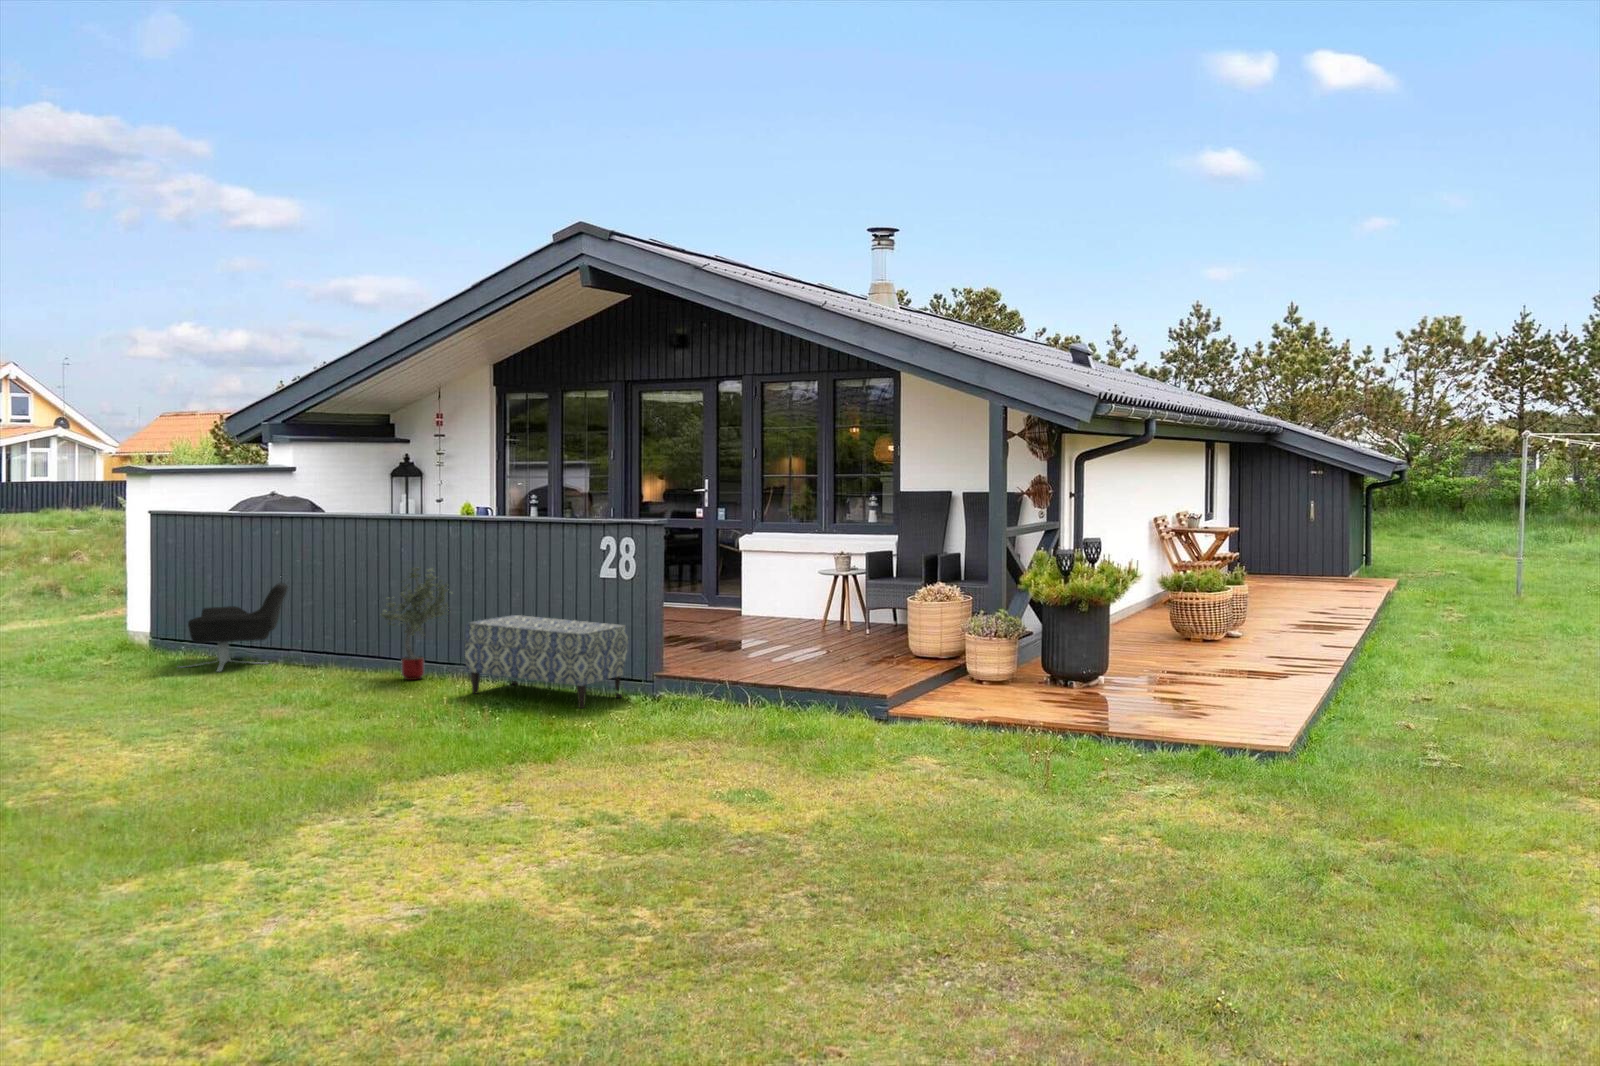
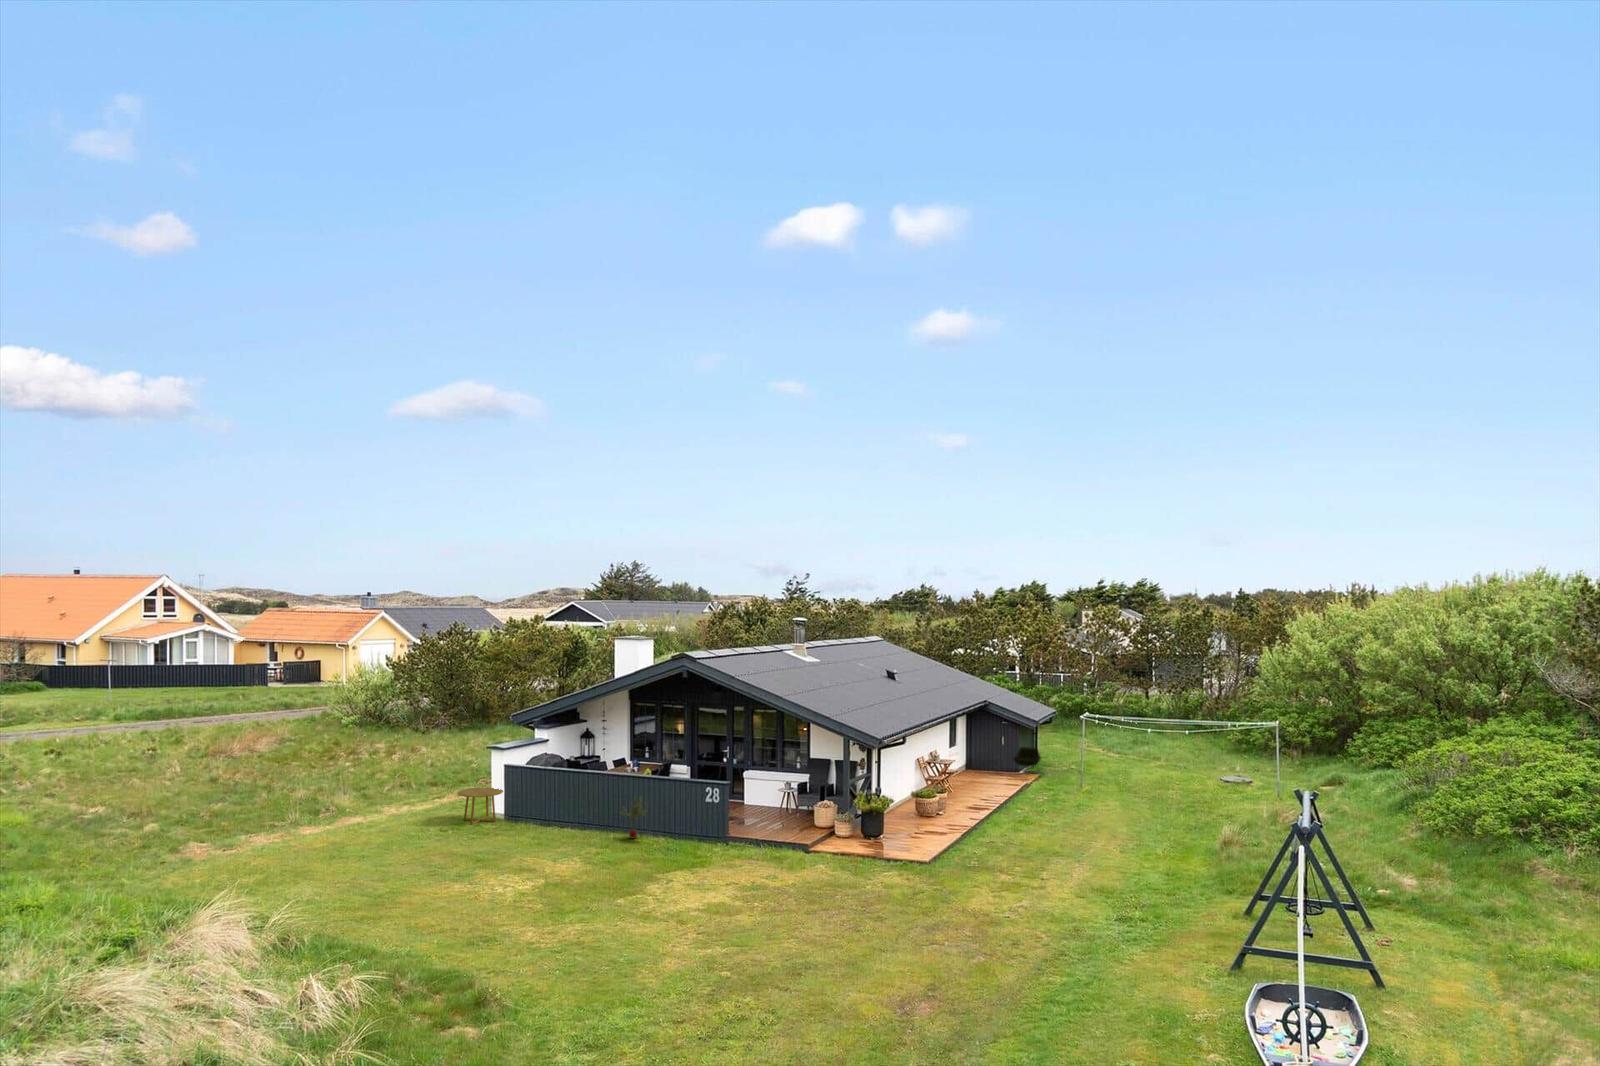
round table: none [22,568,146,649] -> present [457,788,503,825]
lounge chair: present [188,583,290,672] -> present [1013,747,1041,772]
bench: present [465,615,628,708] -> none [659,814,718,850]

